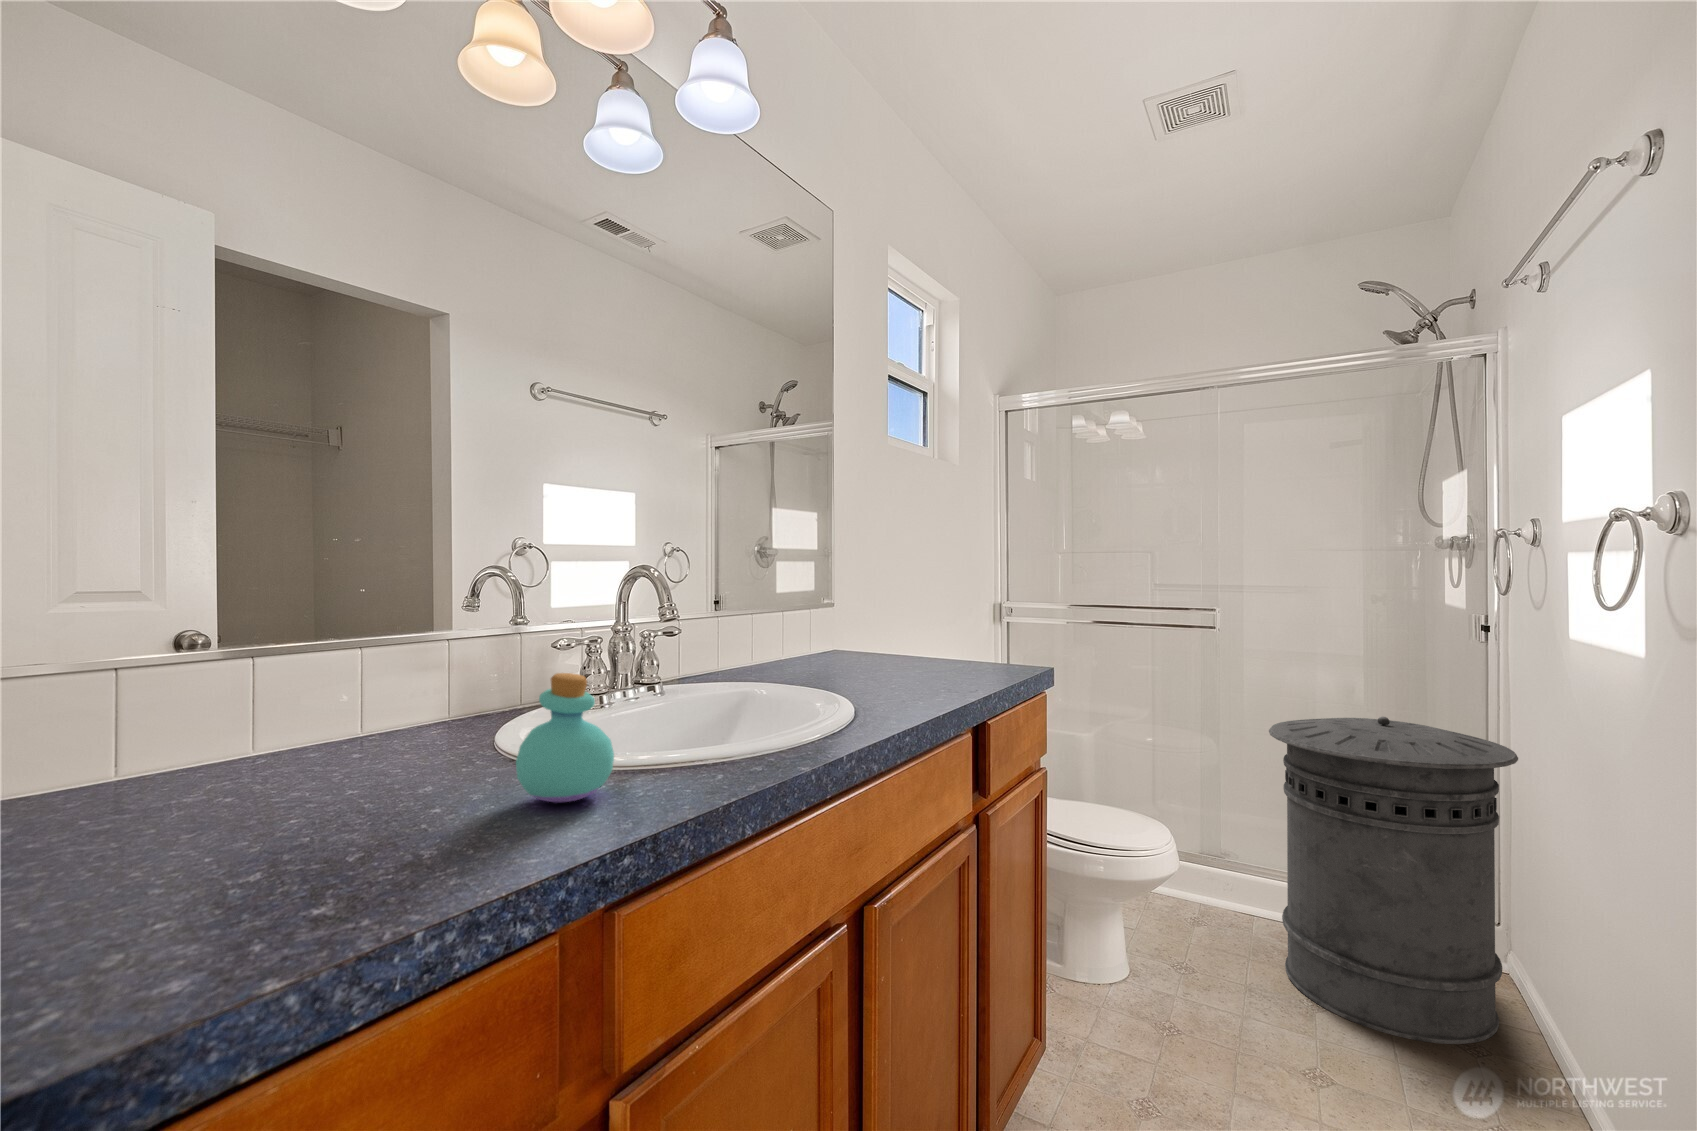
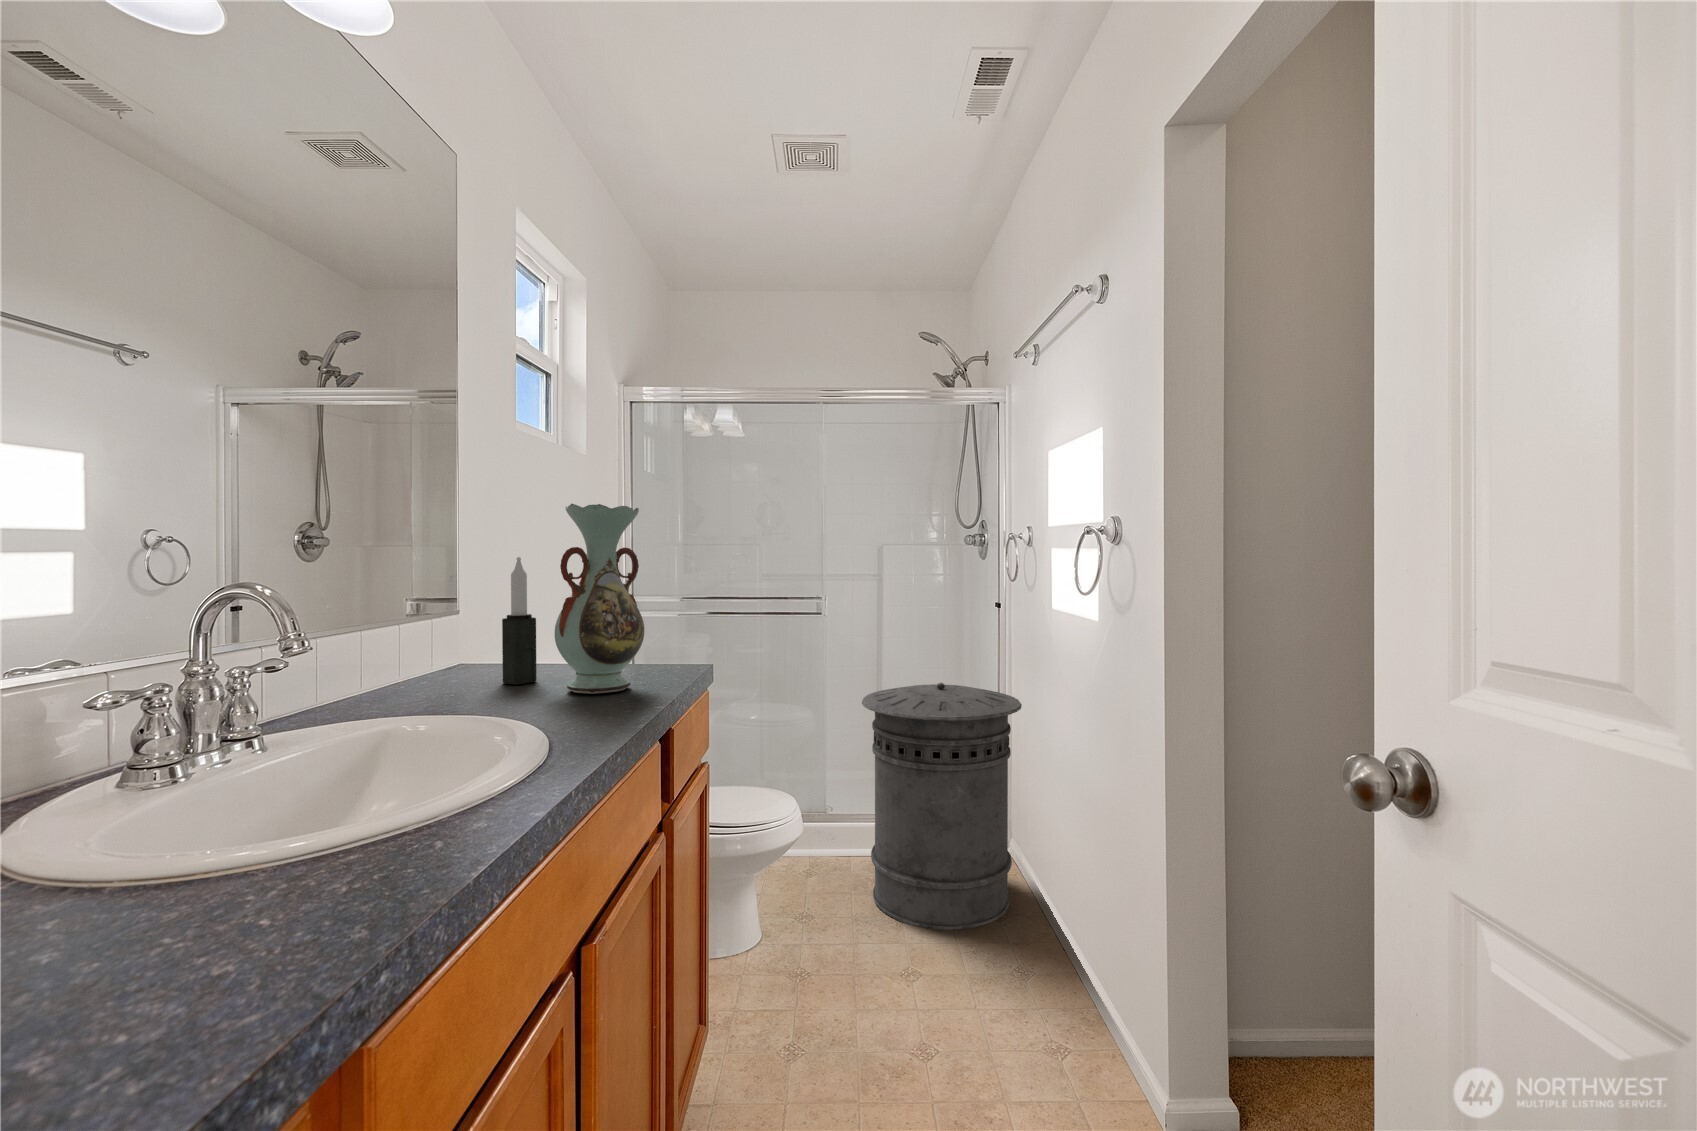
decorative vase: none [896,497,979,679] -> present [555,504,644,694]
candle: none [860,551,888,667] -> present [502,557,537,685]
perfume bottle: present [516,673,614,803] -> none [148,756,304,933]

